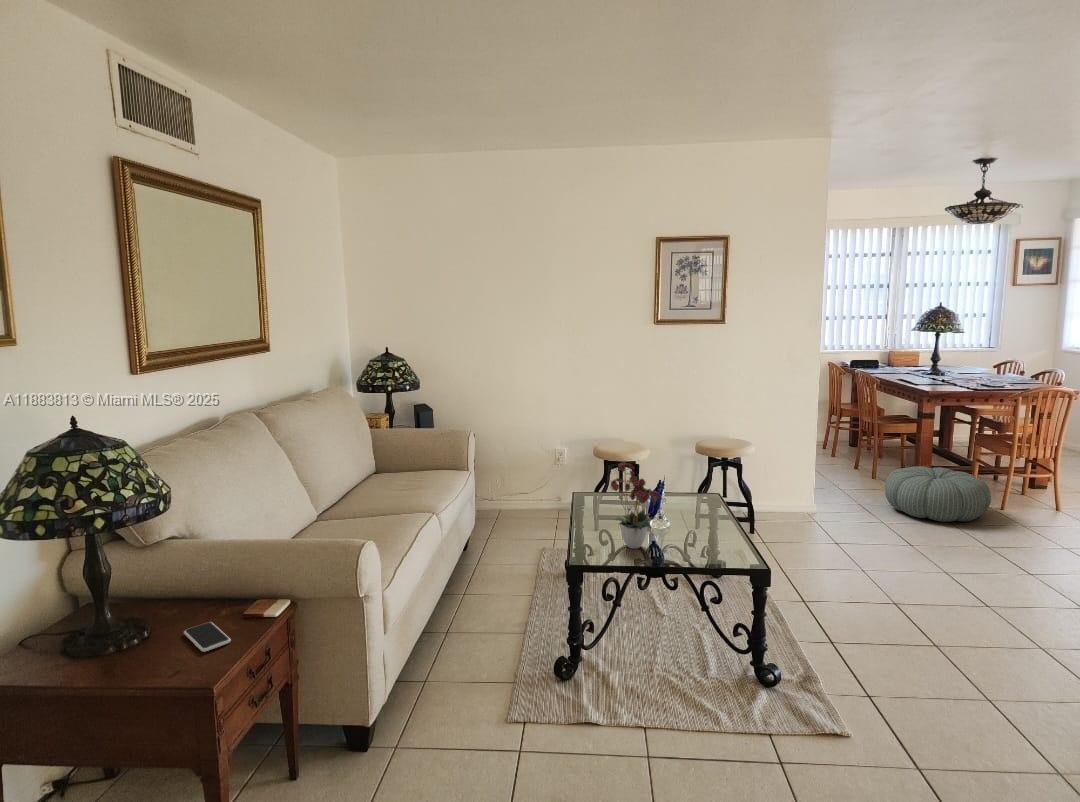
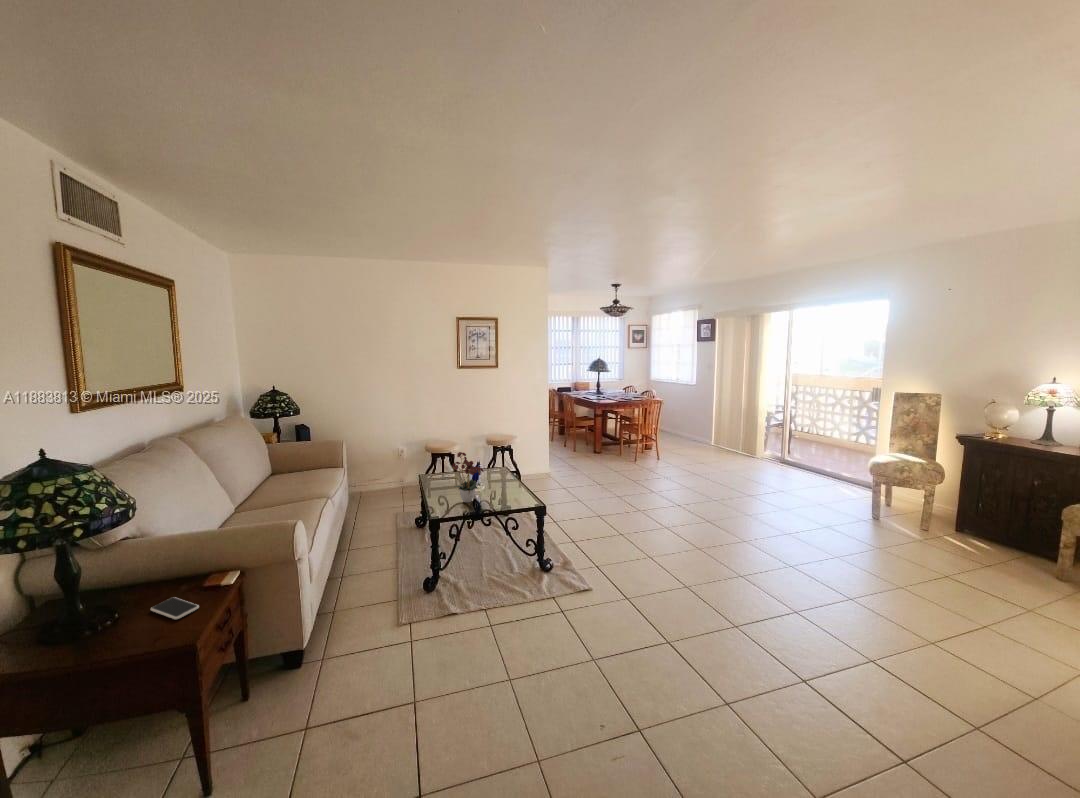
pouf: present [885,466,991,522] -> none [582,443,629,470]

